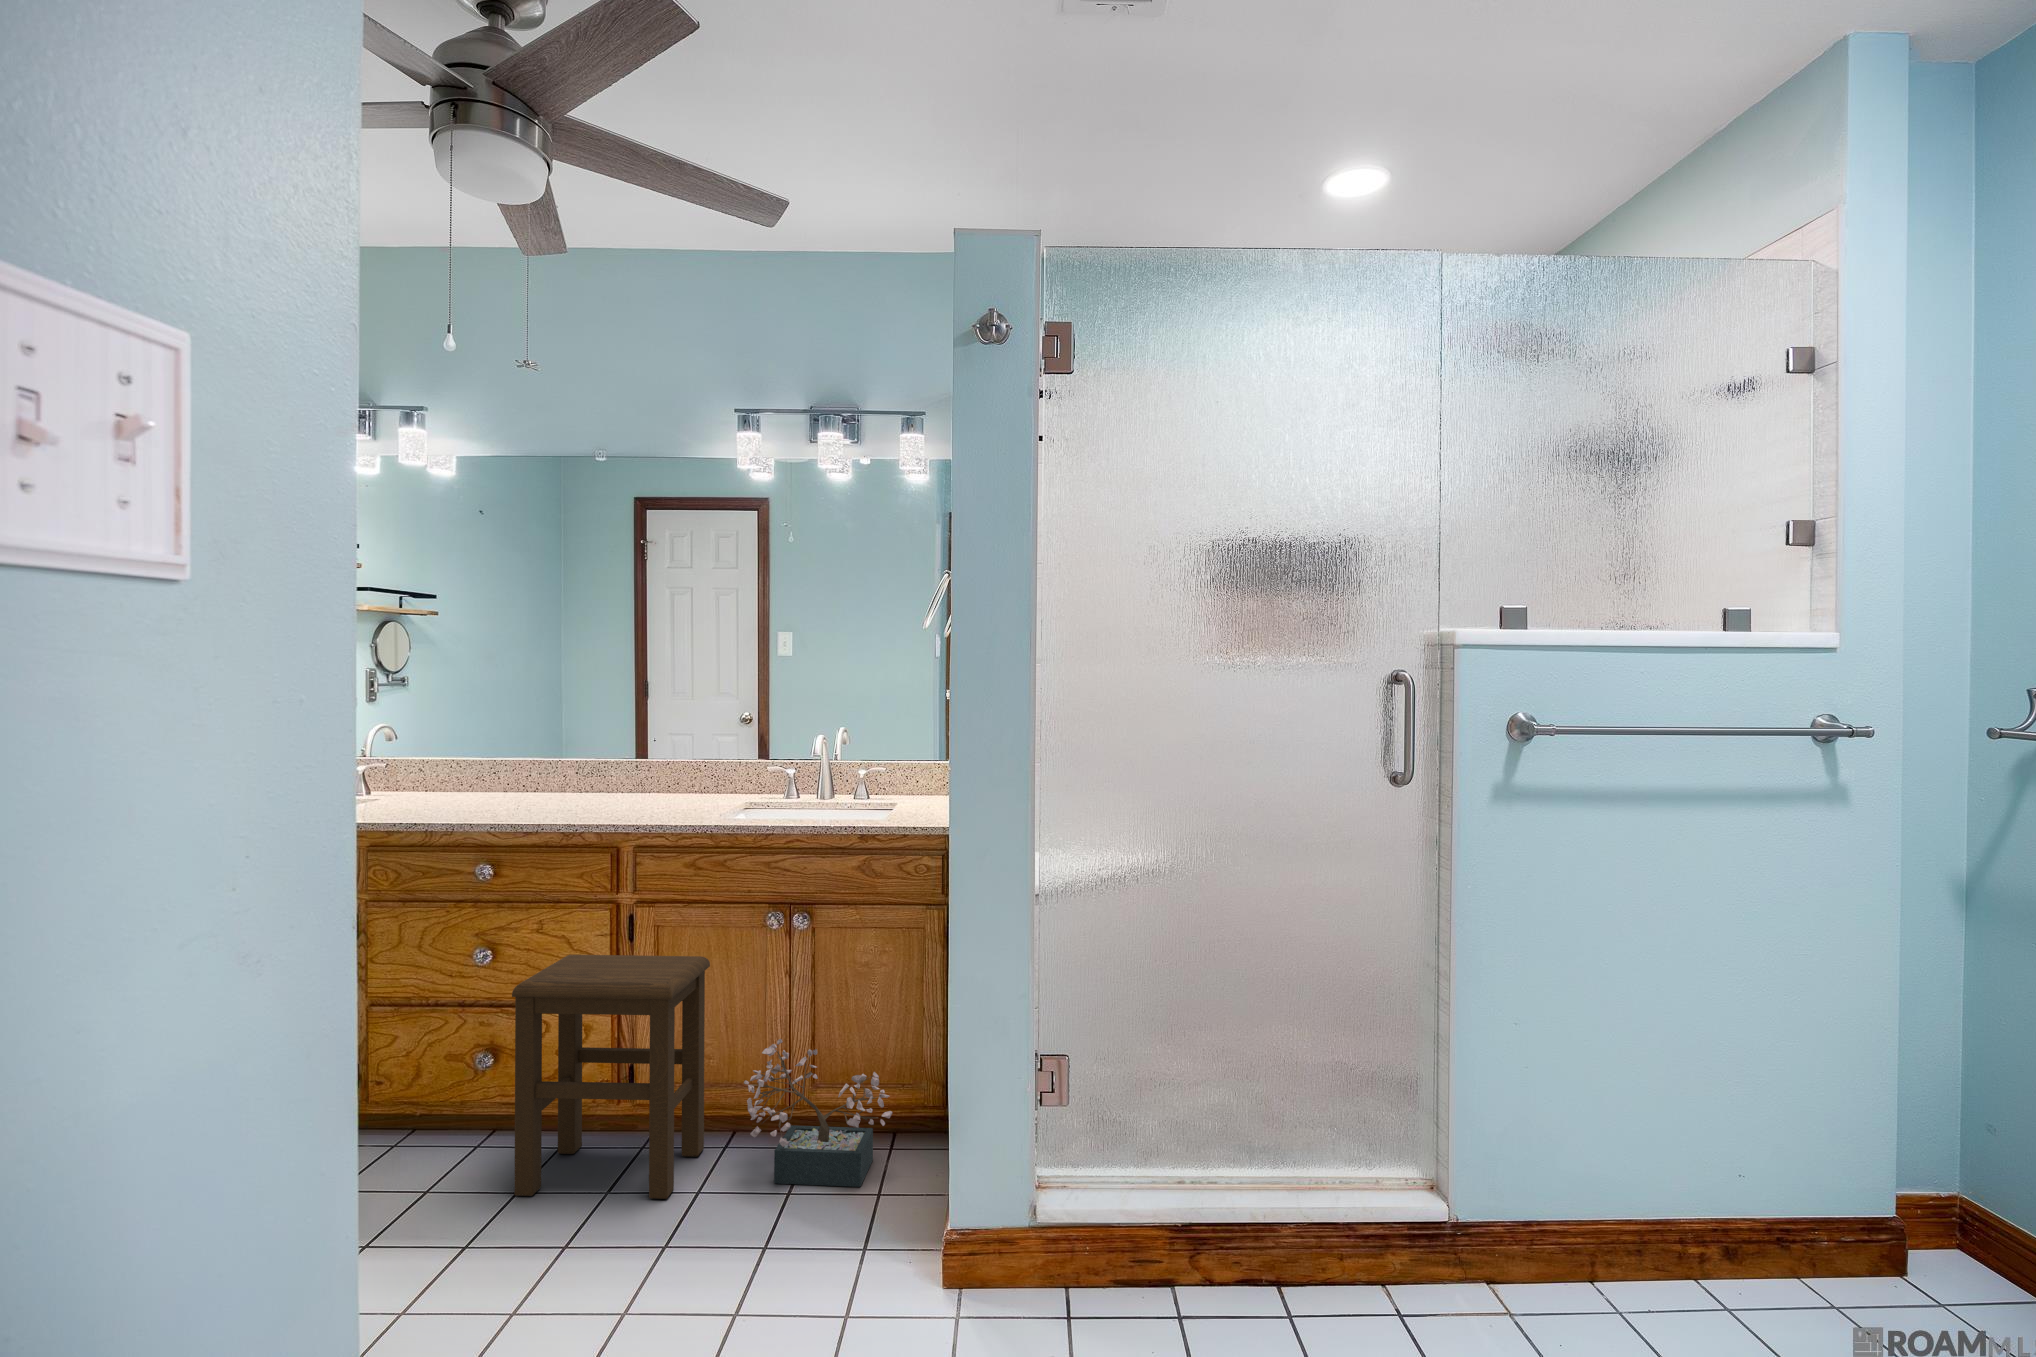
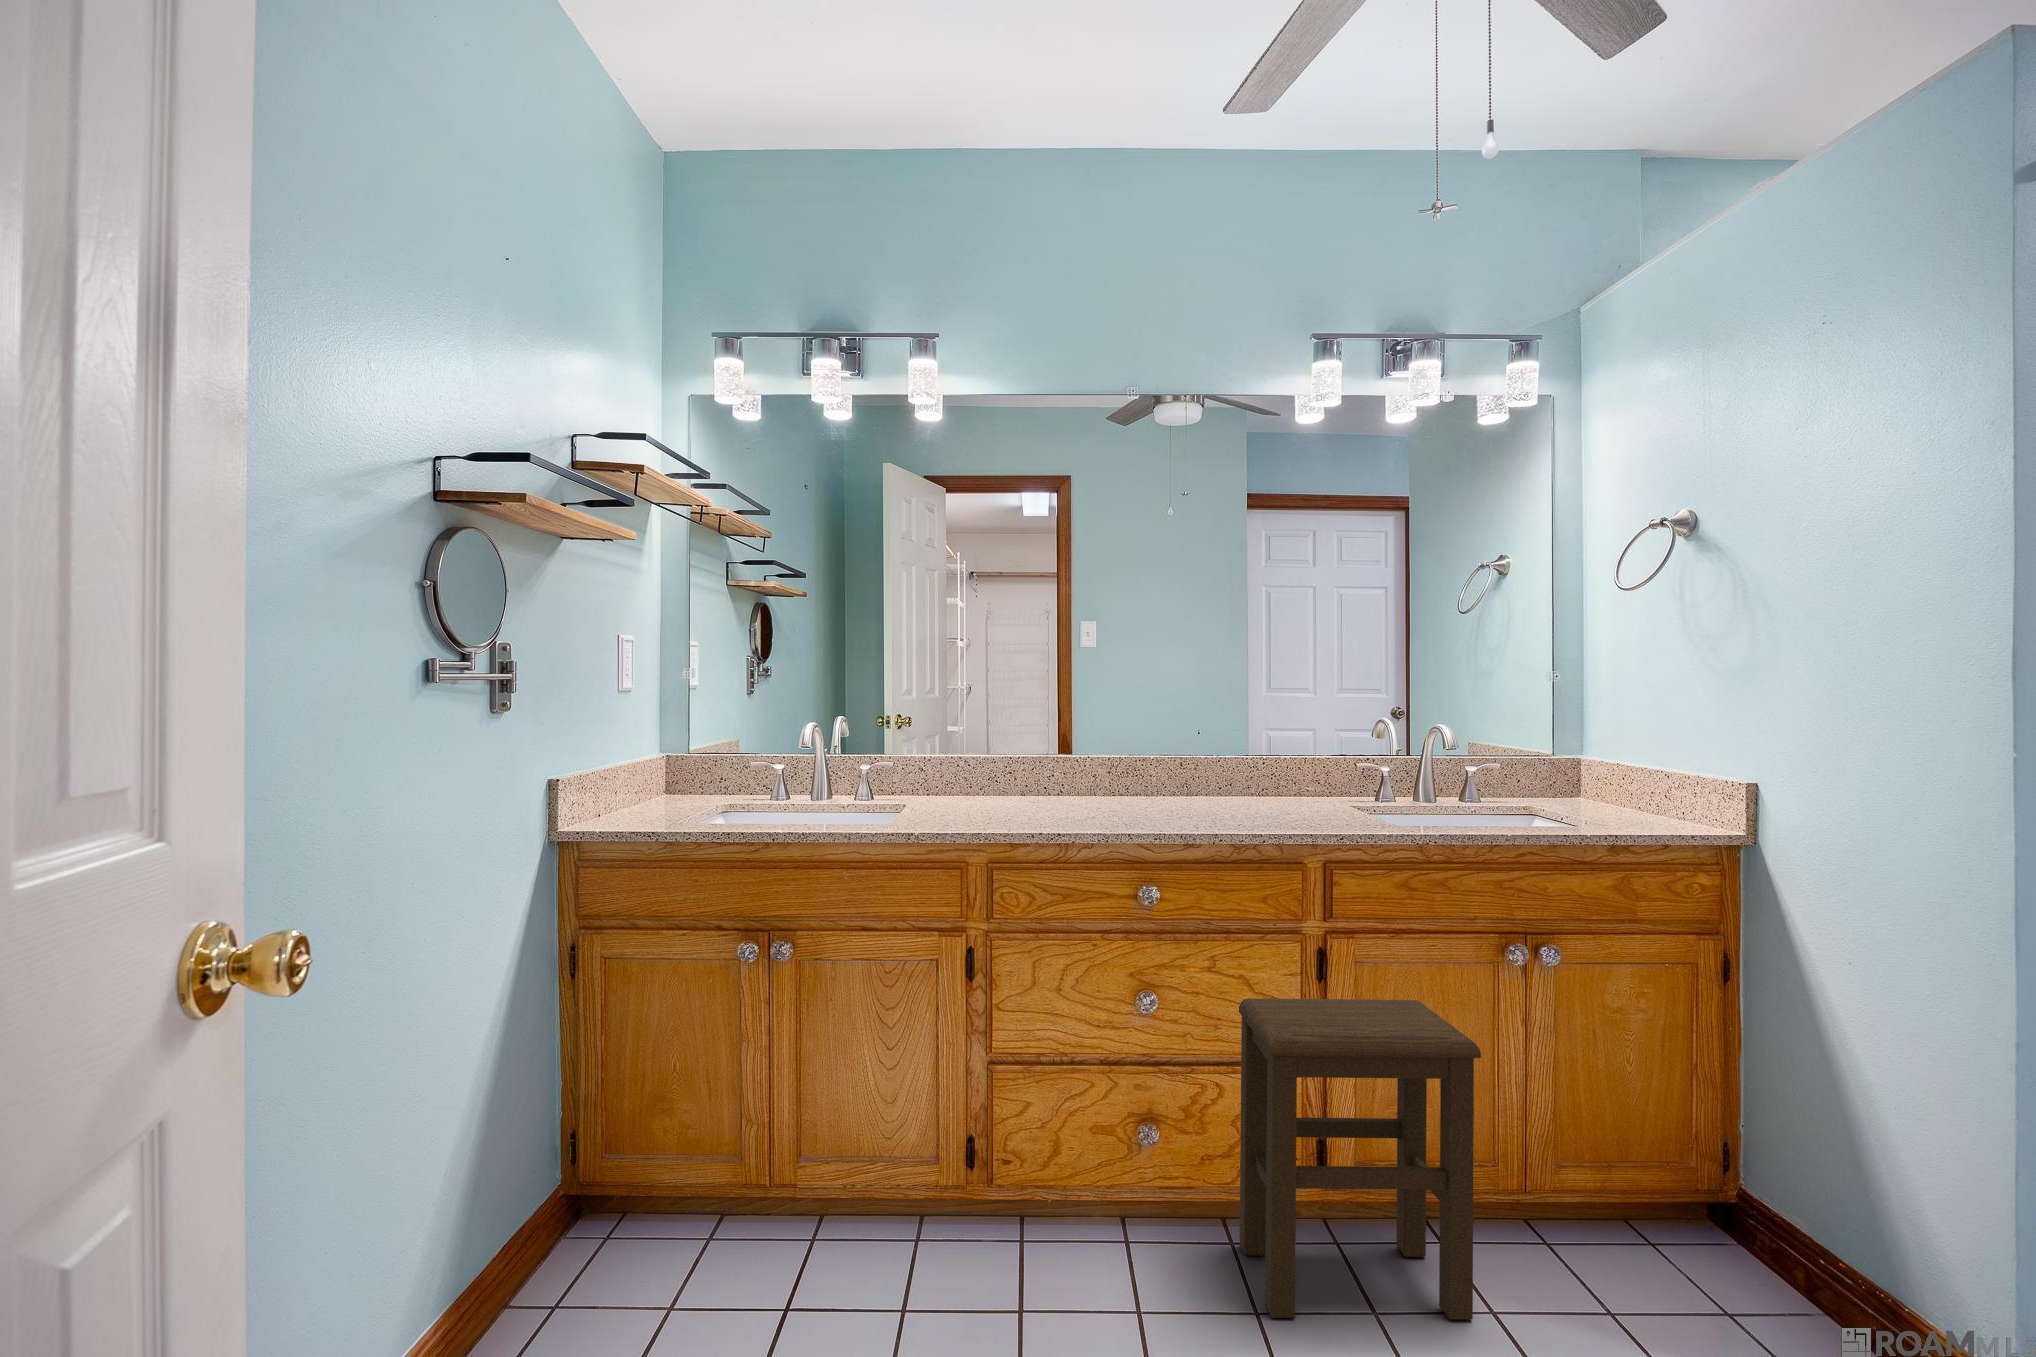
decorative plant: present [744,1039,892,1187] -> none [1499,1104,1704,1298]

